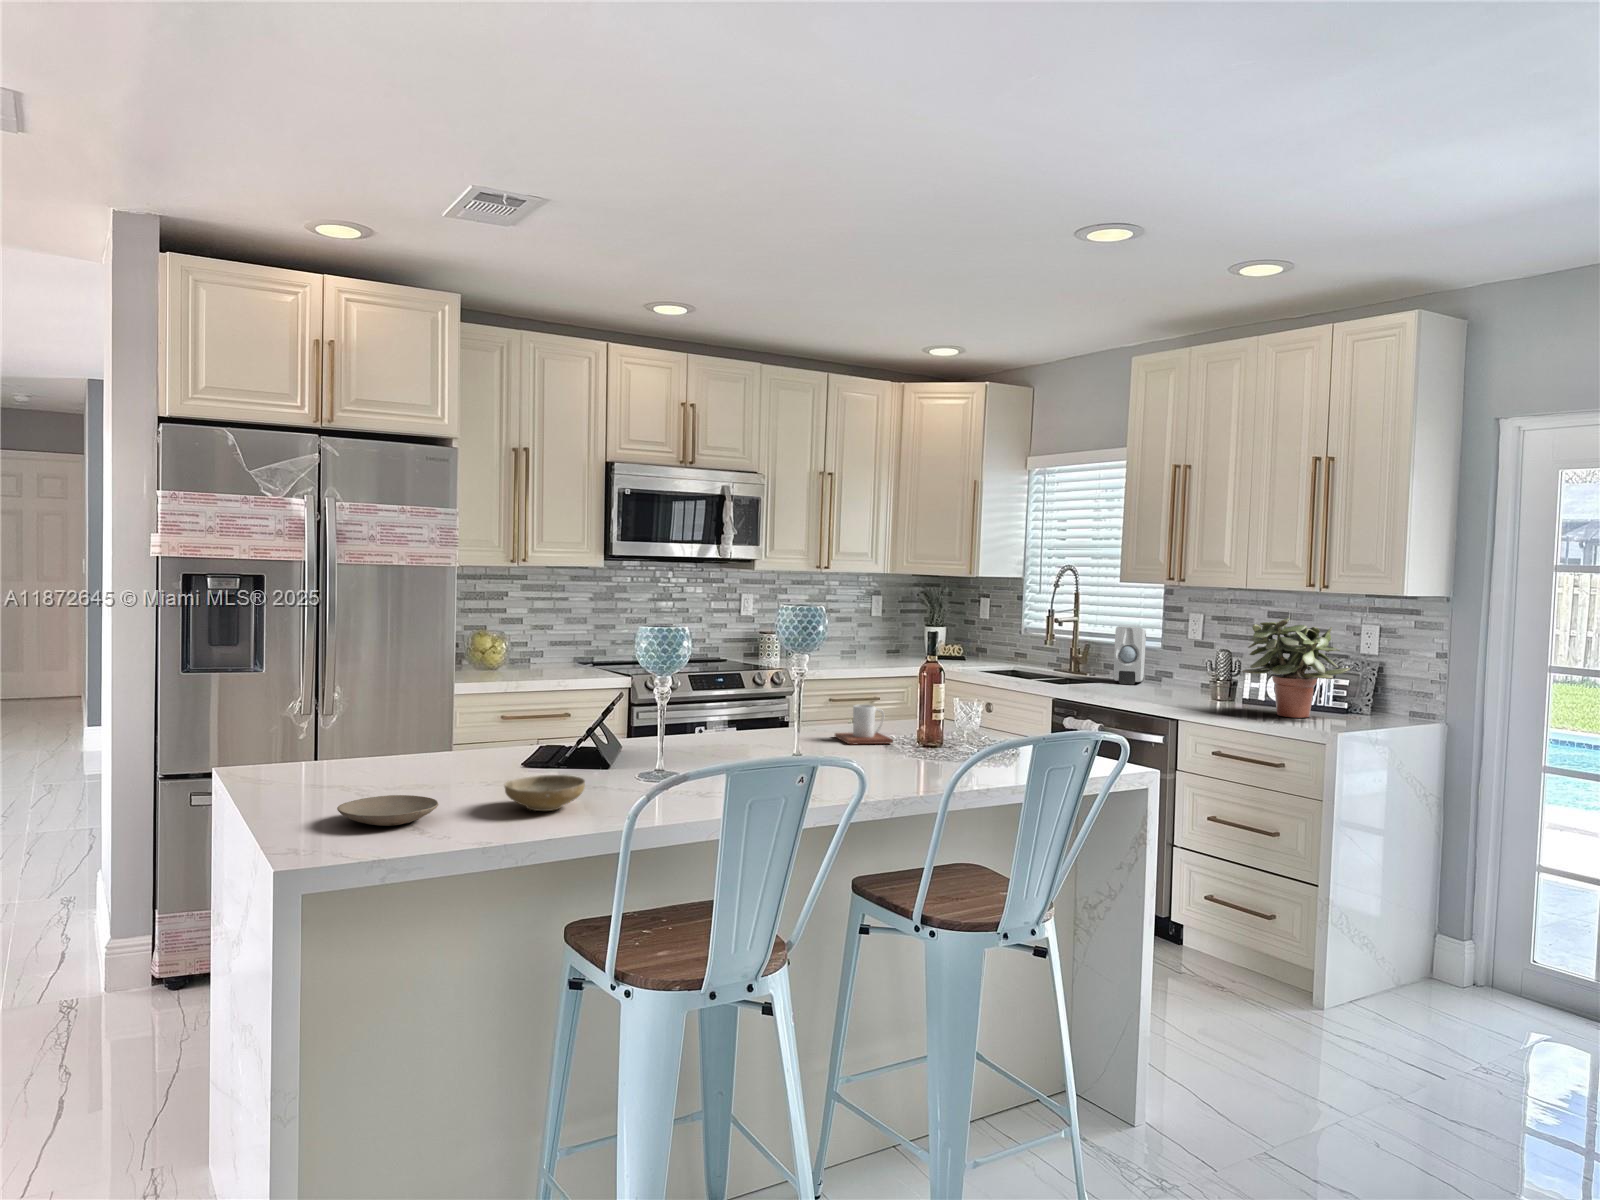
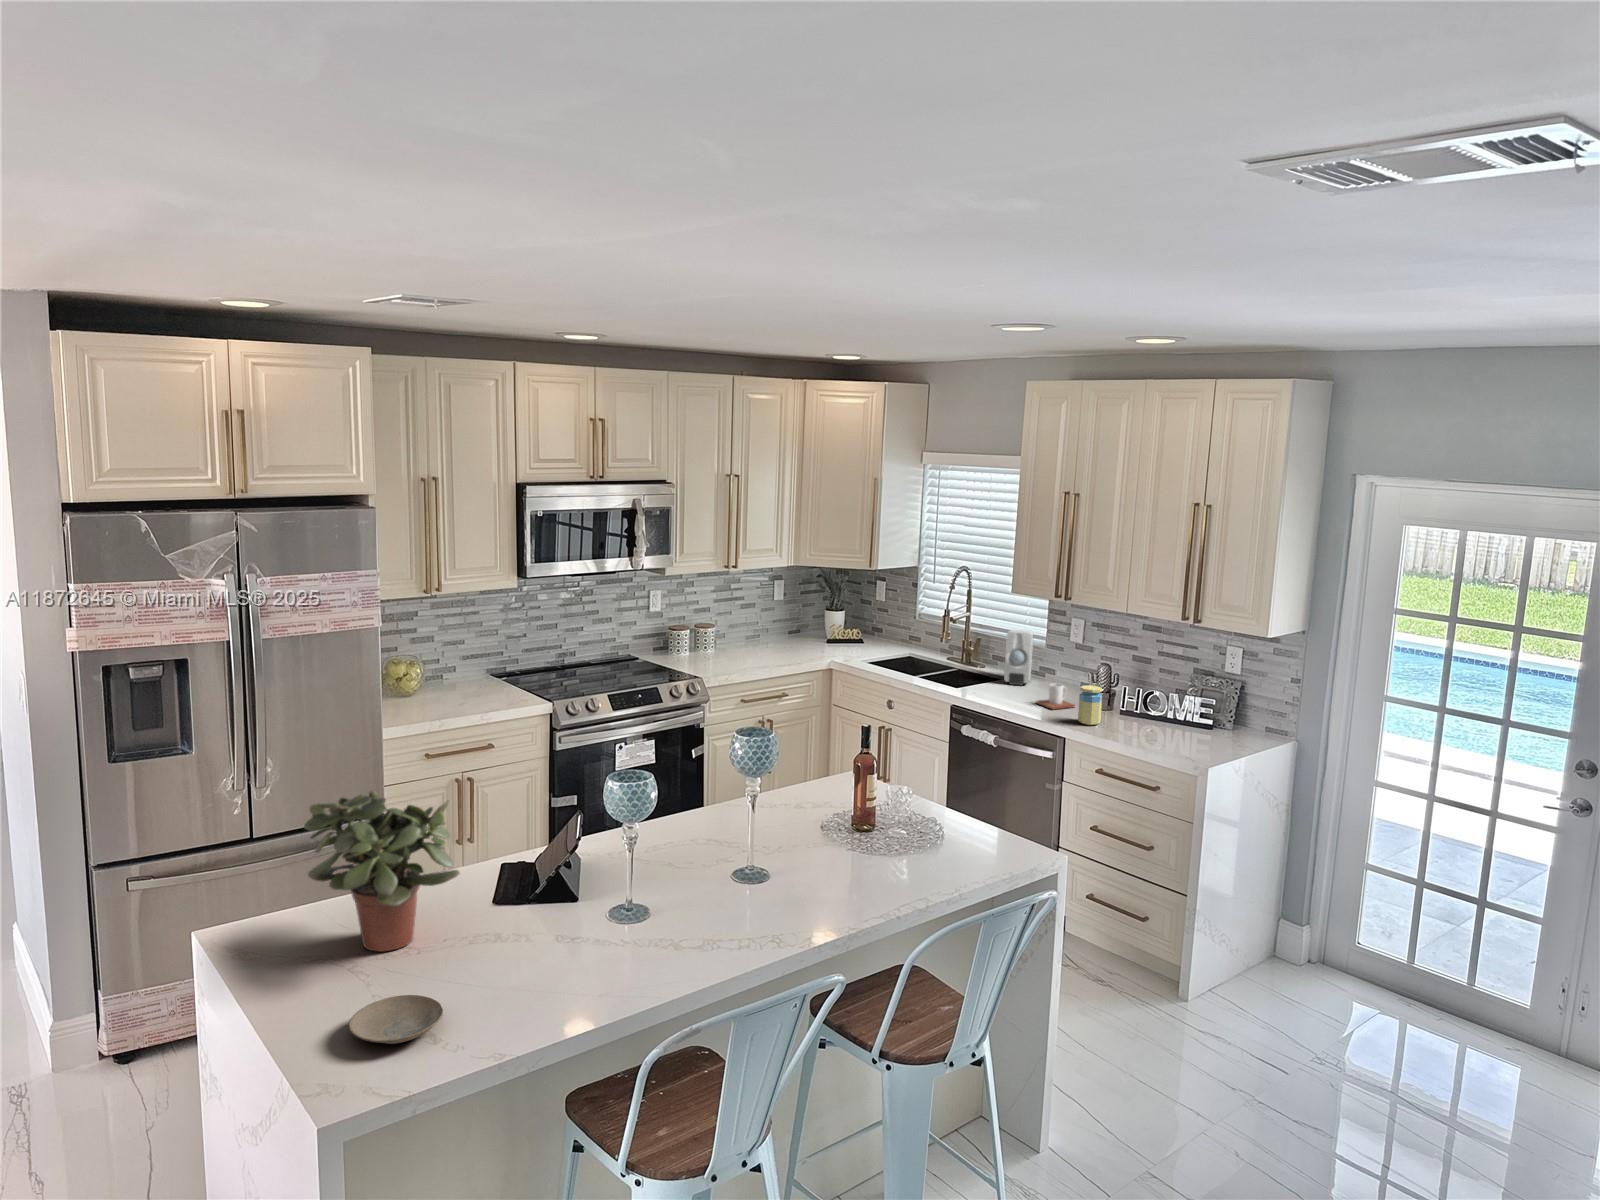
potted plant: present [1242,618,1350,718] -> present [304,790,460,951]
jar: none [1191,665,1218,707] -> present [1078,685,1102,725]
mug: present [835,705,893,744] -> present [1036,684,1075,709]
ceramic bowl: present [504,775,585,811] -> none [500,953,575,1000]

